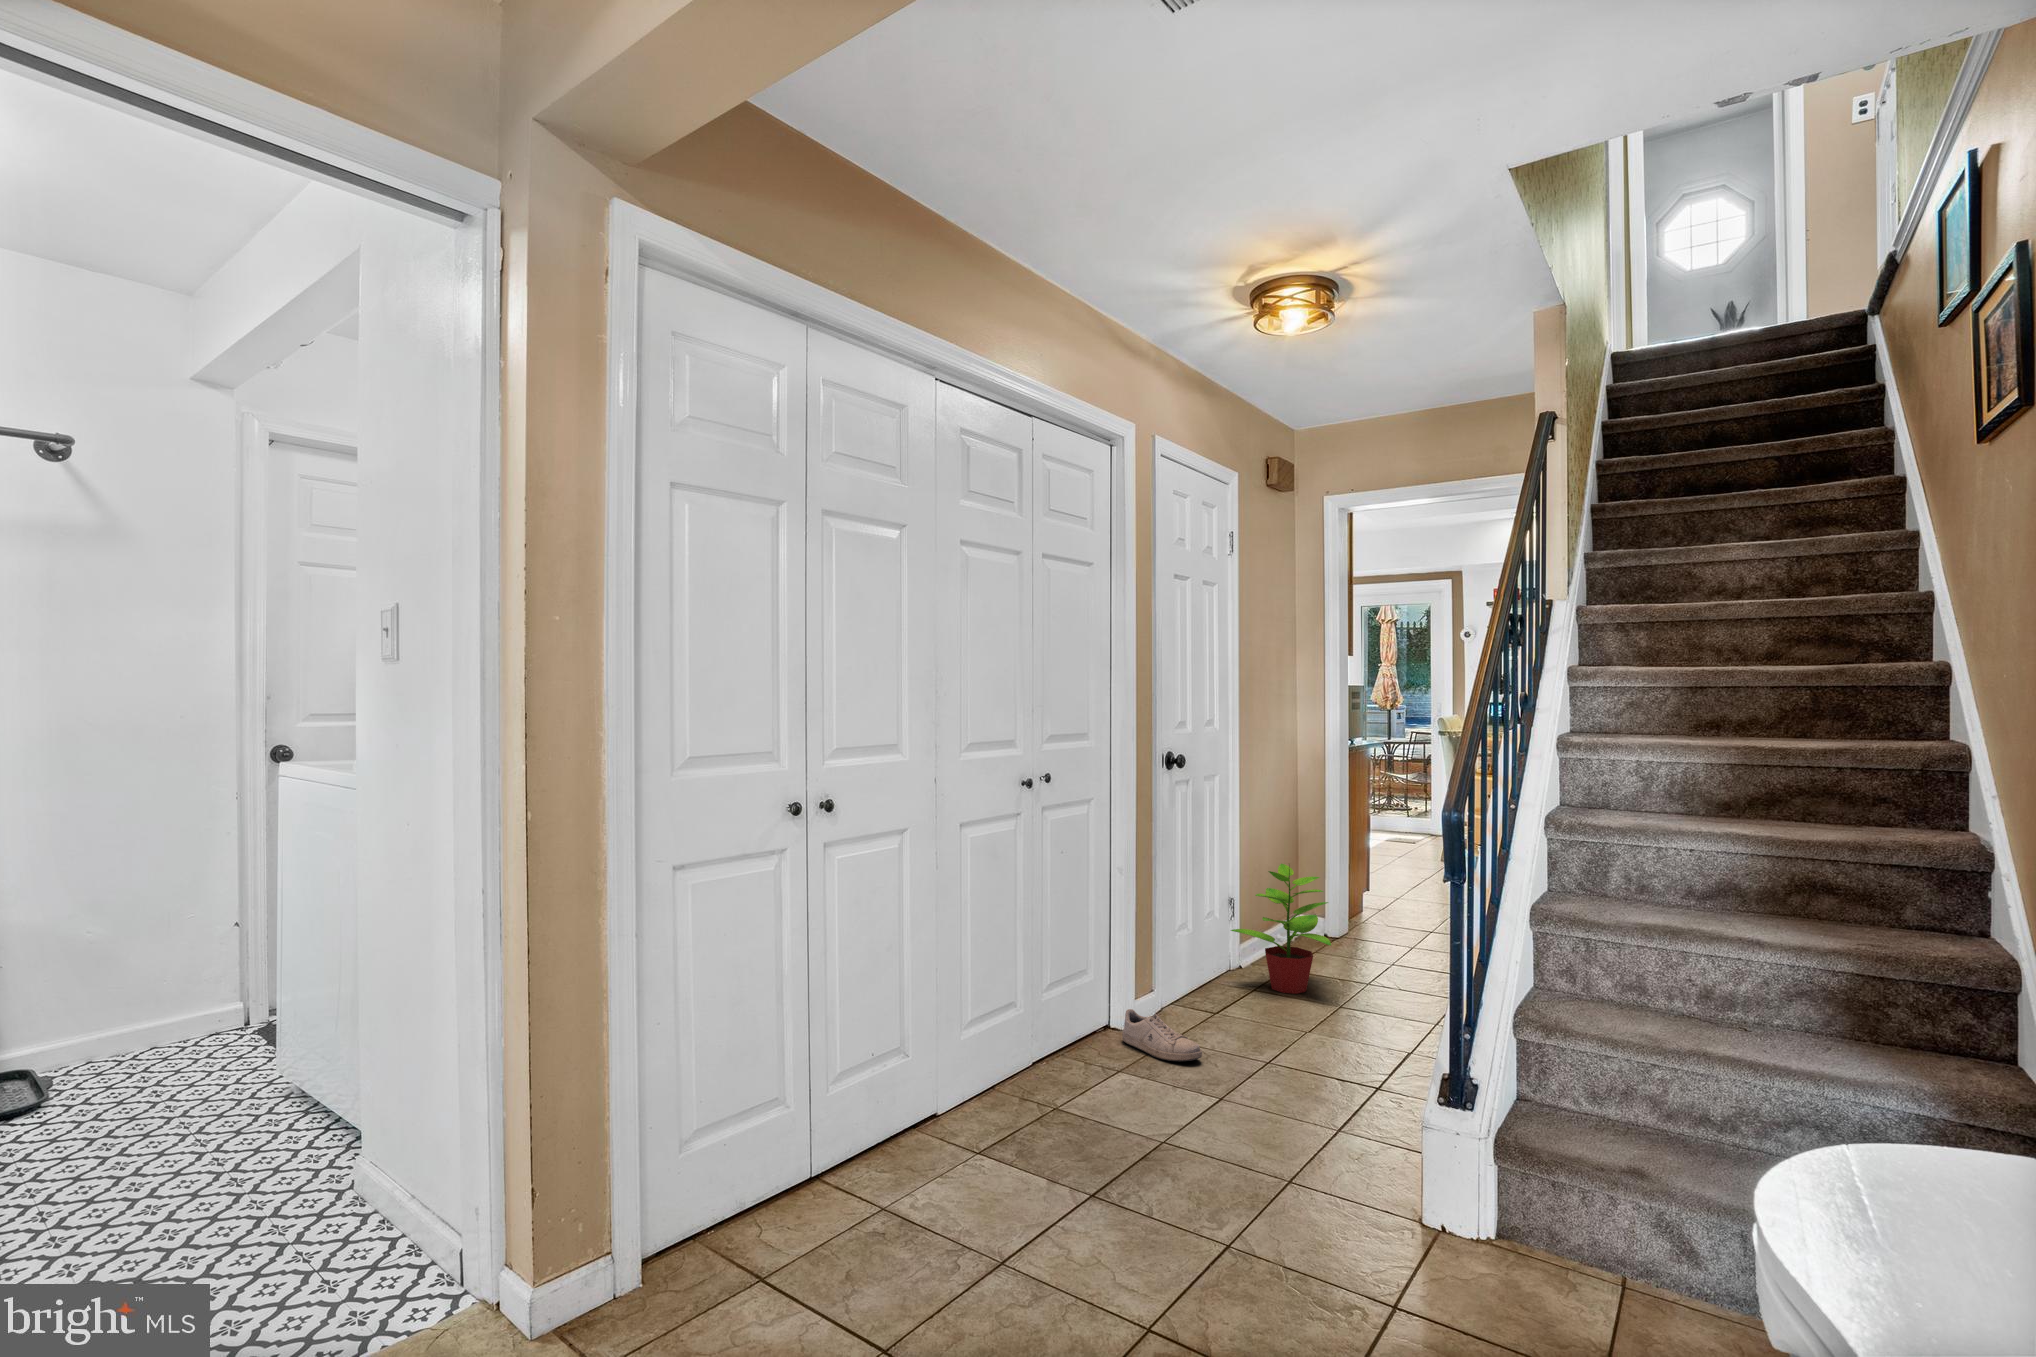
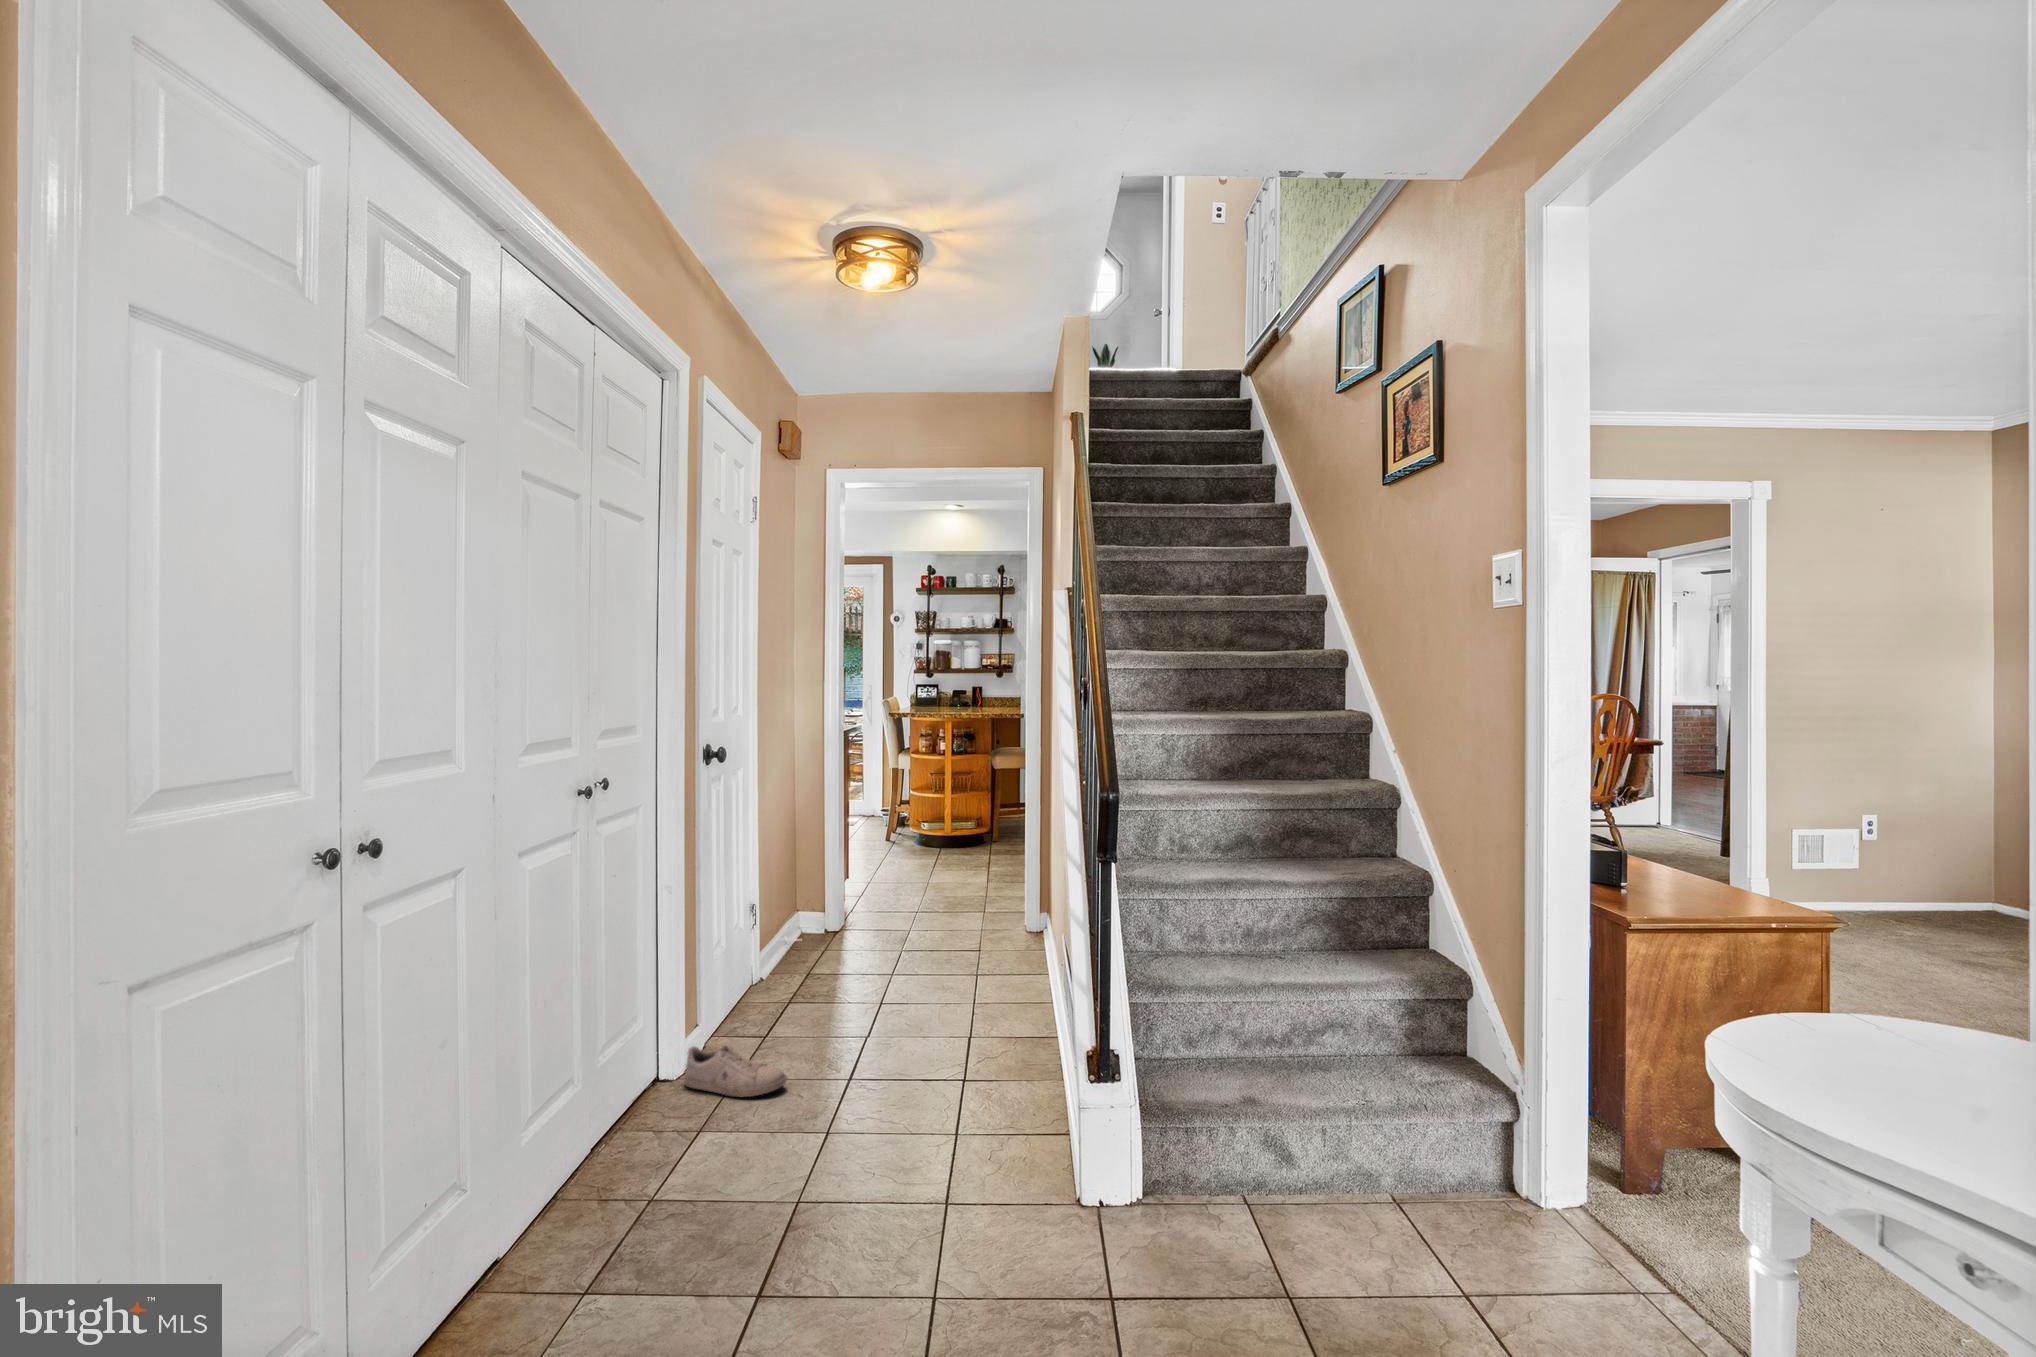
potted plant: present [1231,864,1331,994] -> none [770,845,877,979]

